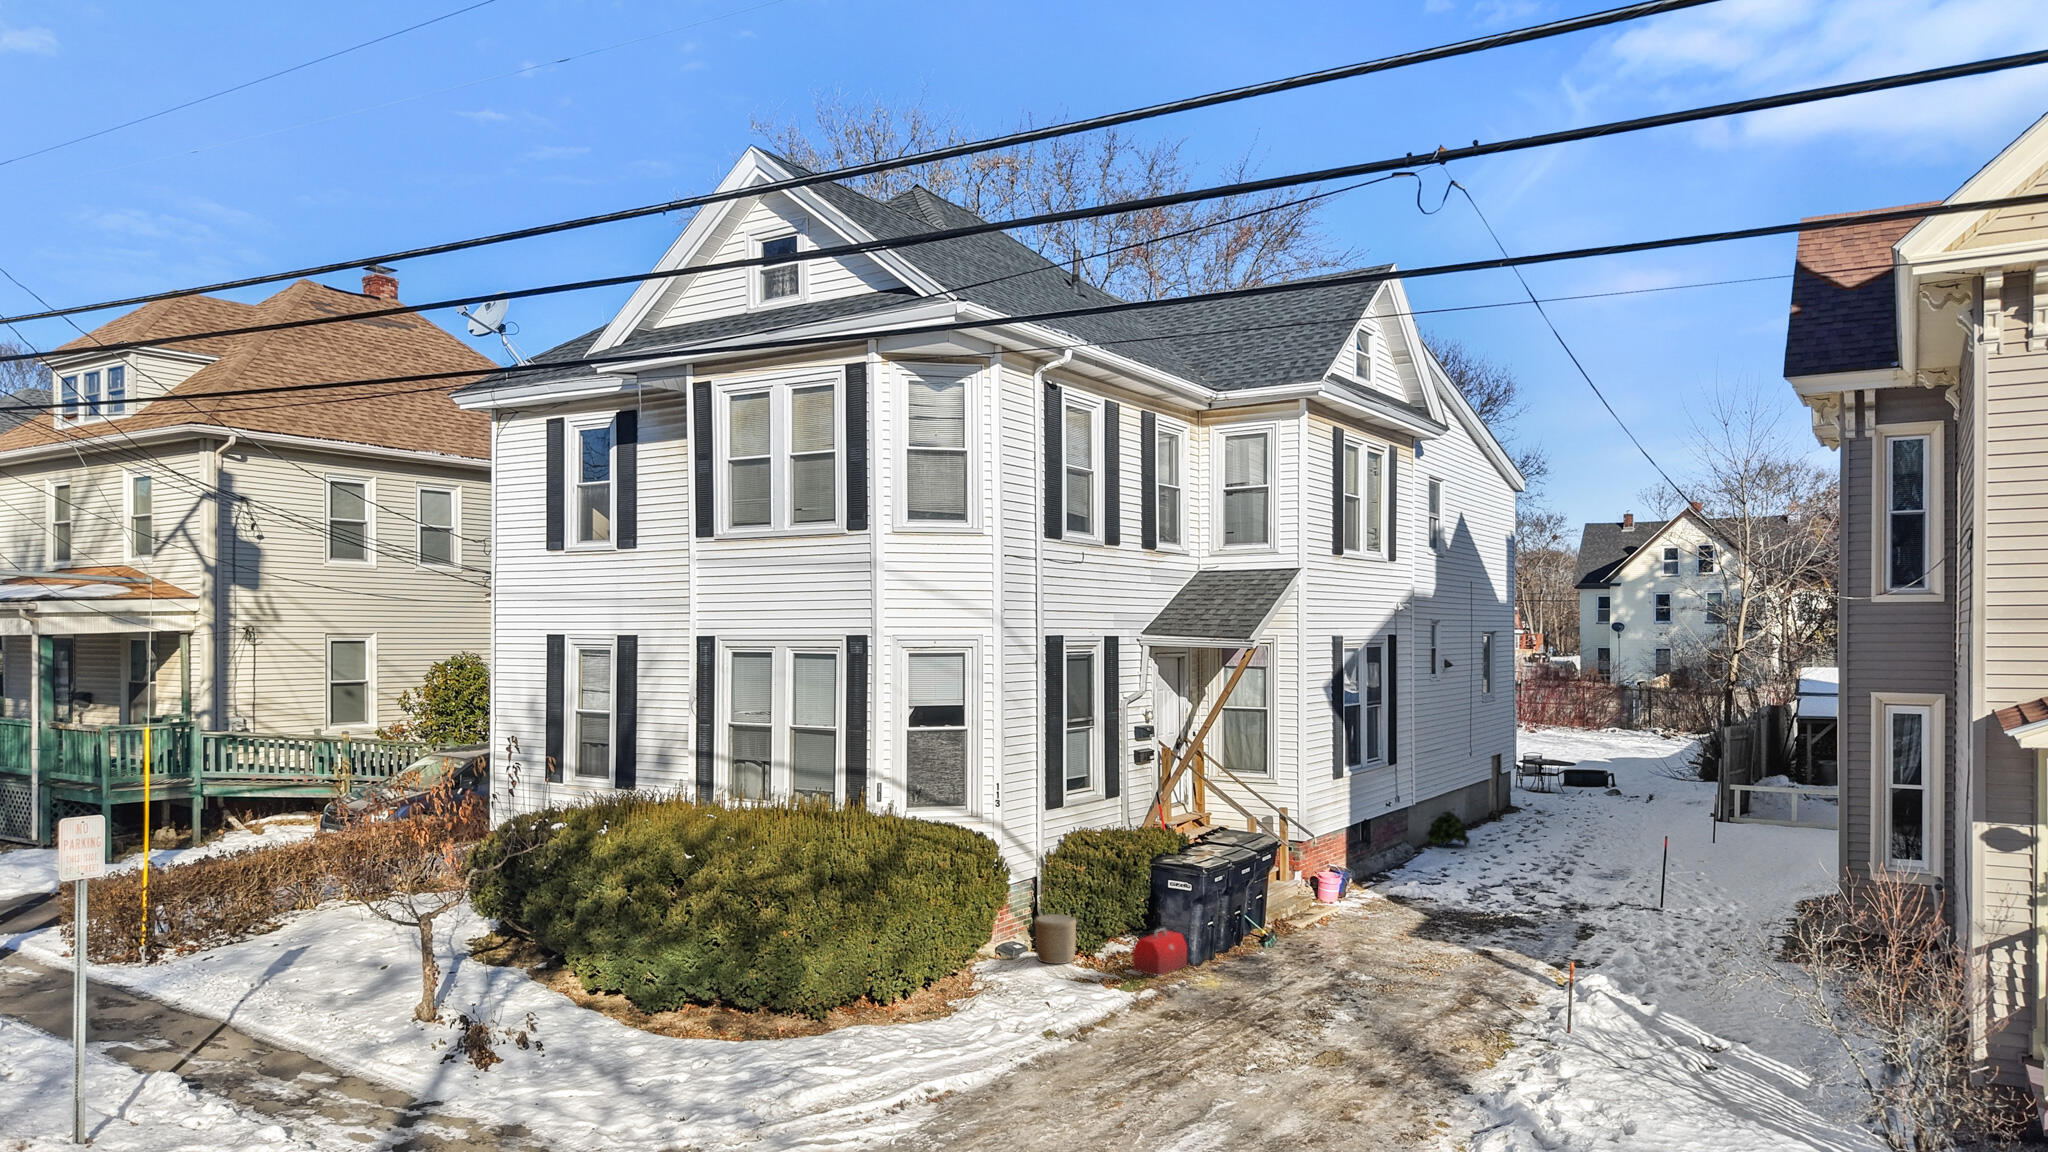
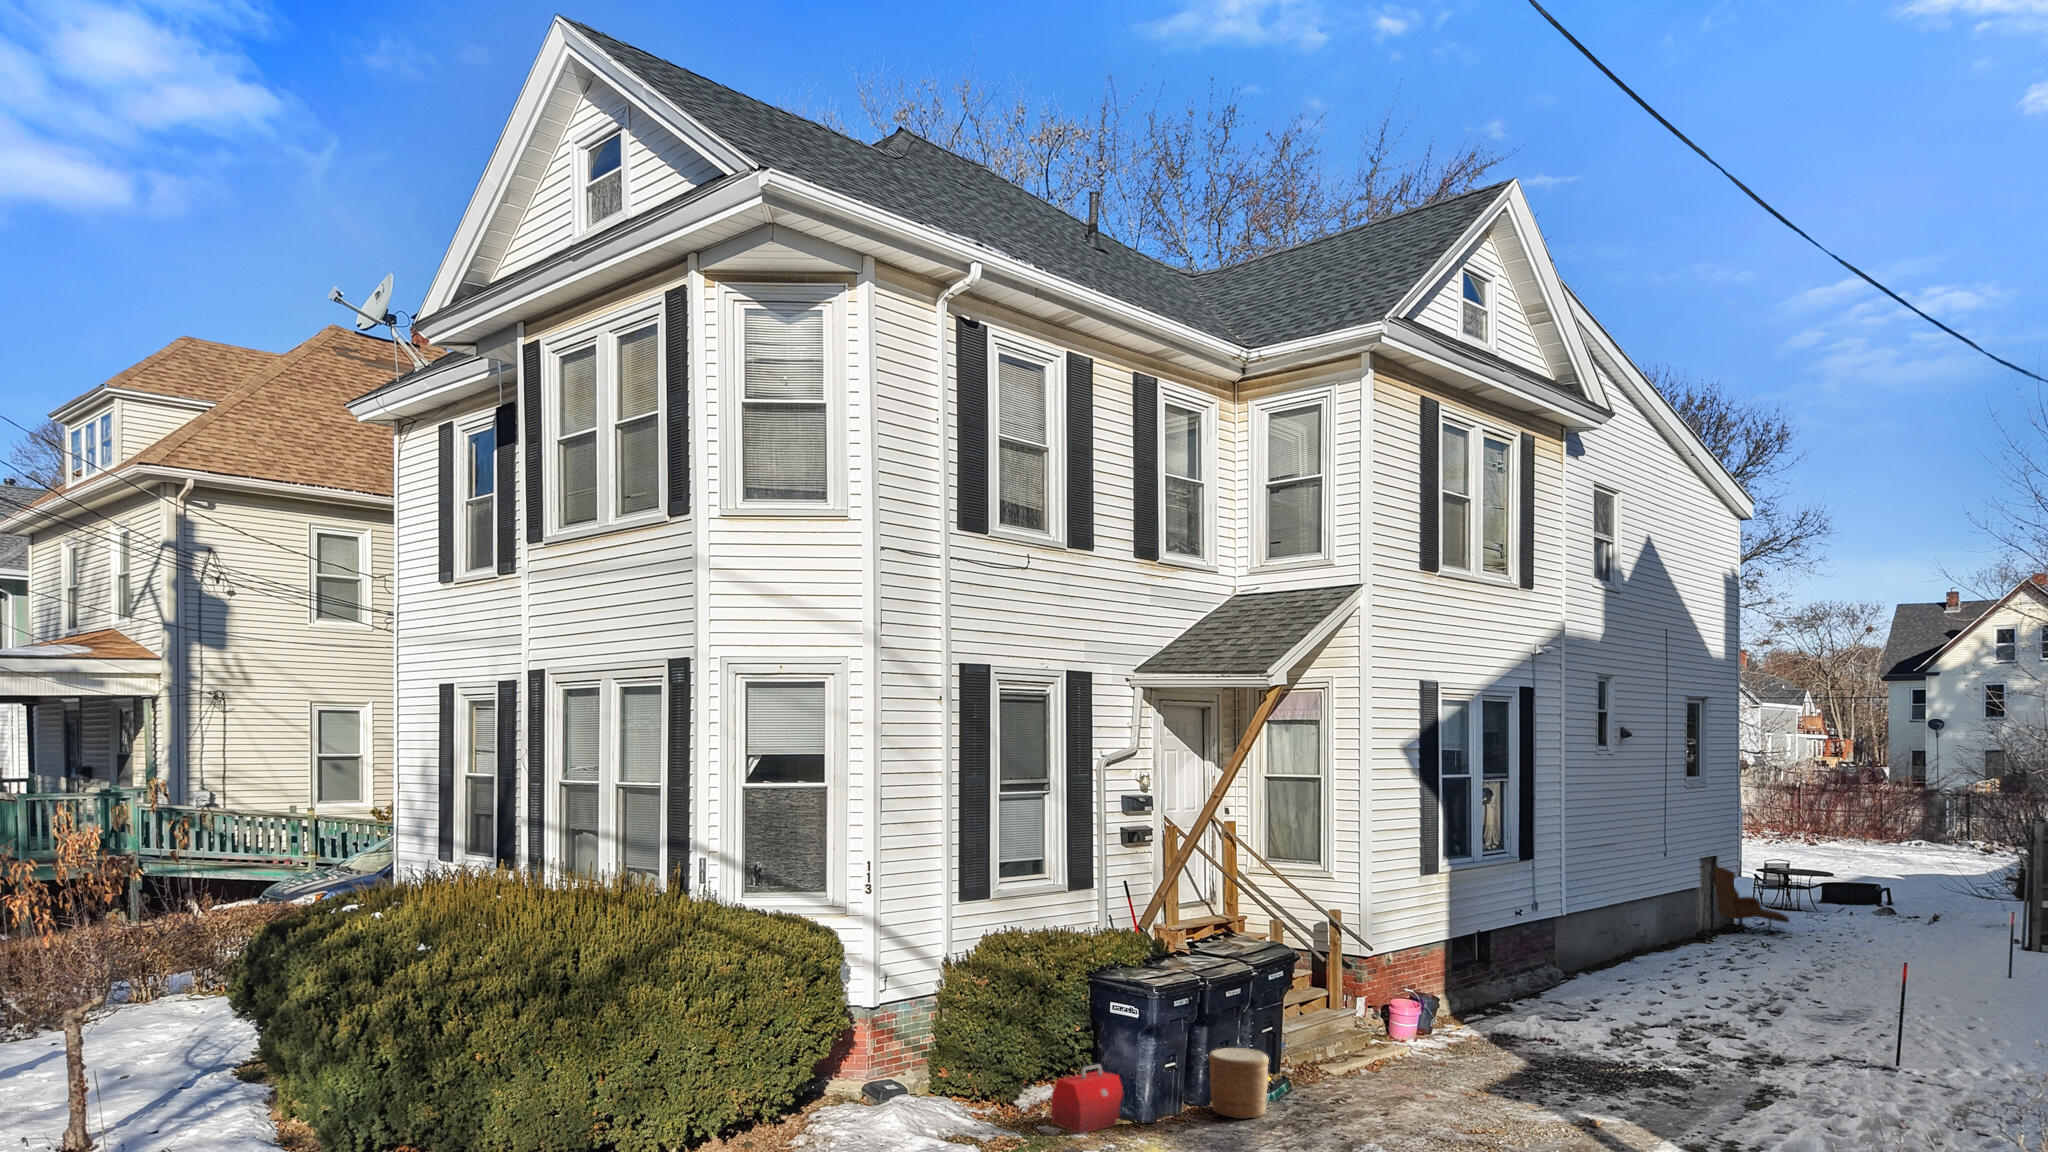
lounge chair: none [1495,761,1553,812] -> present [1714,866,1789,934]
potted plant: present [1426,811,1470,846] -> none [1586,925,1647,975]
woven basket: present [1035,914,1076,964] -> present [1209,1048,1269,1119]

